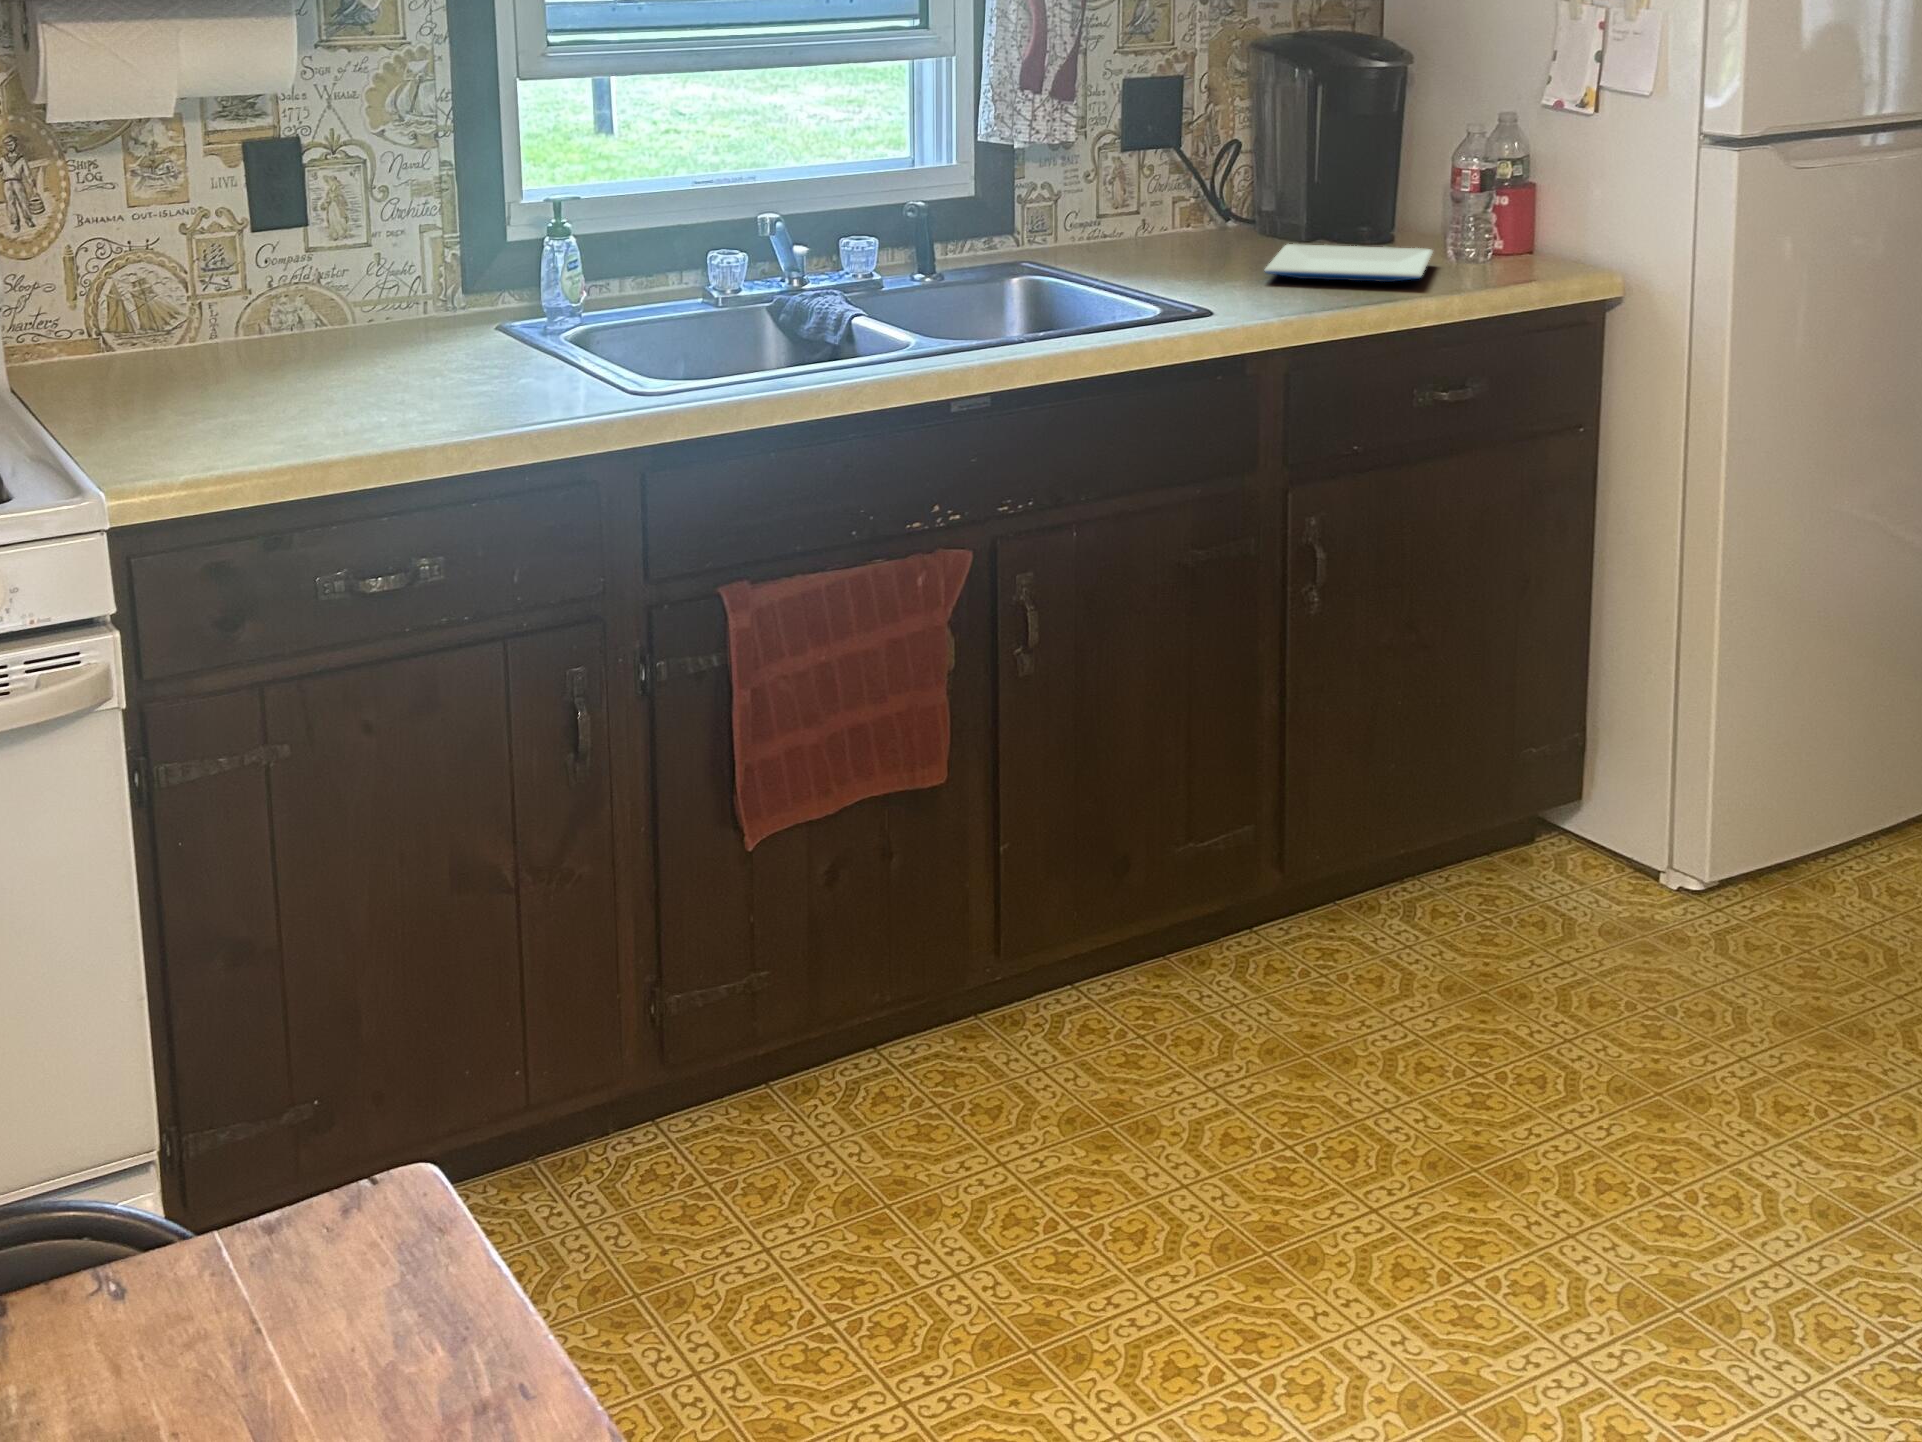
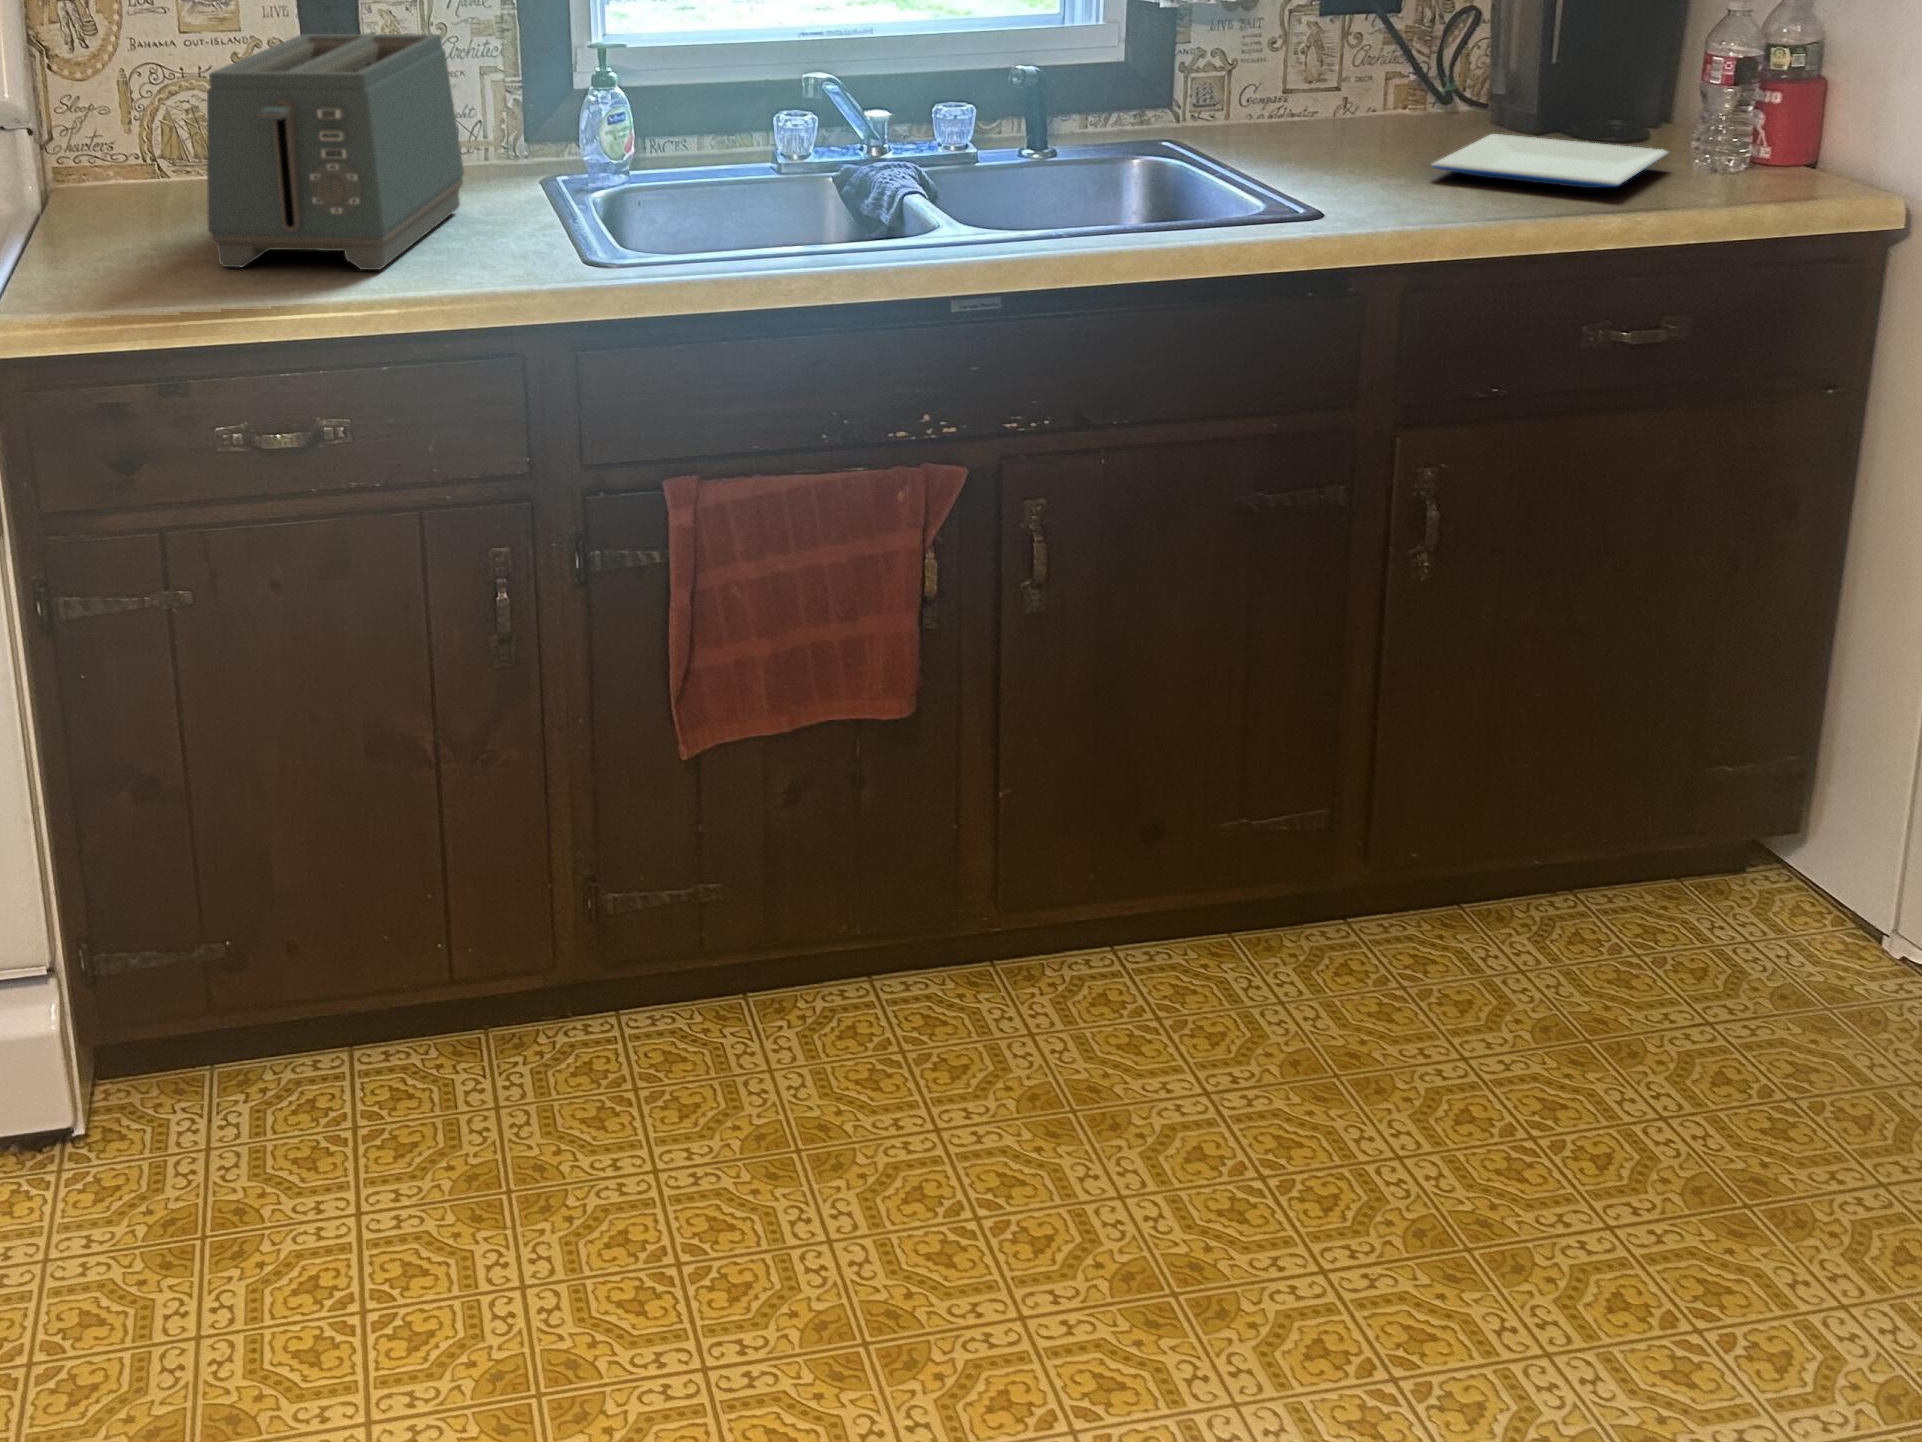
toaster: none [271,196,457,424] -> present [207,34,464,270]

